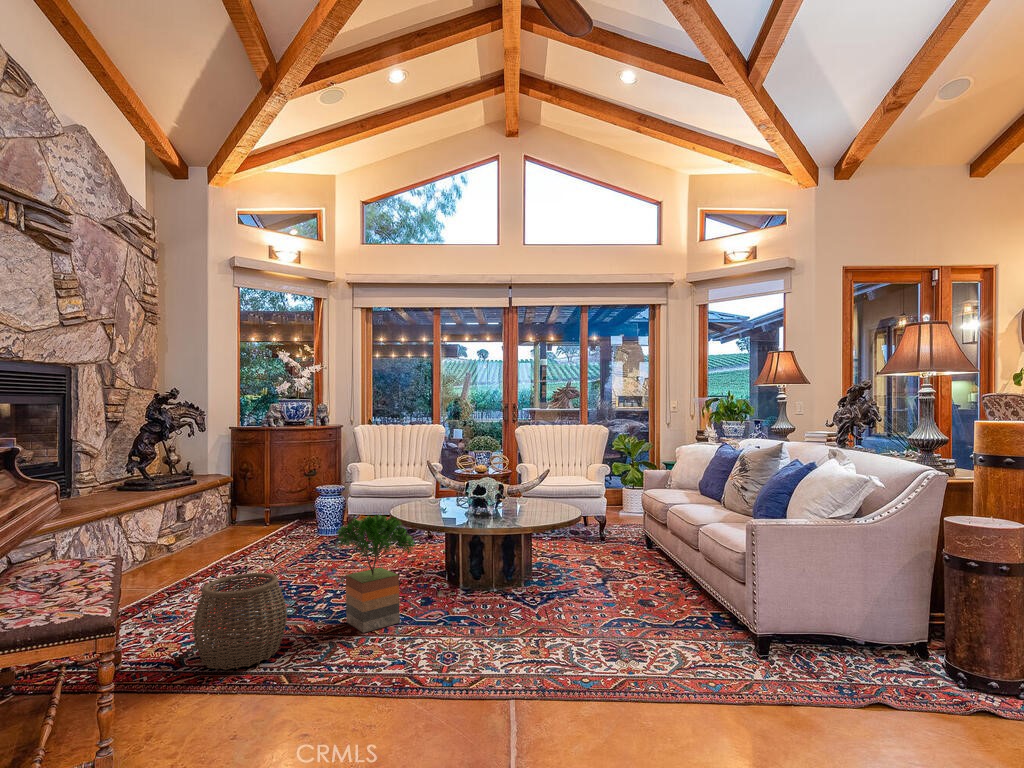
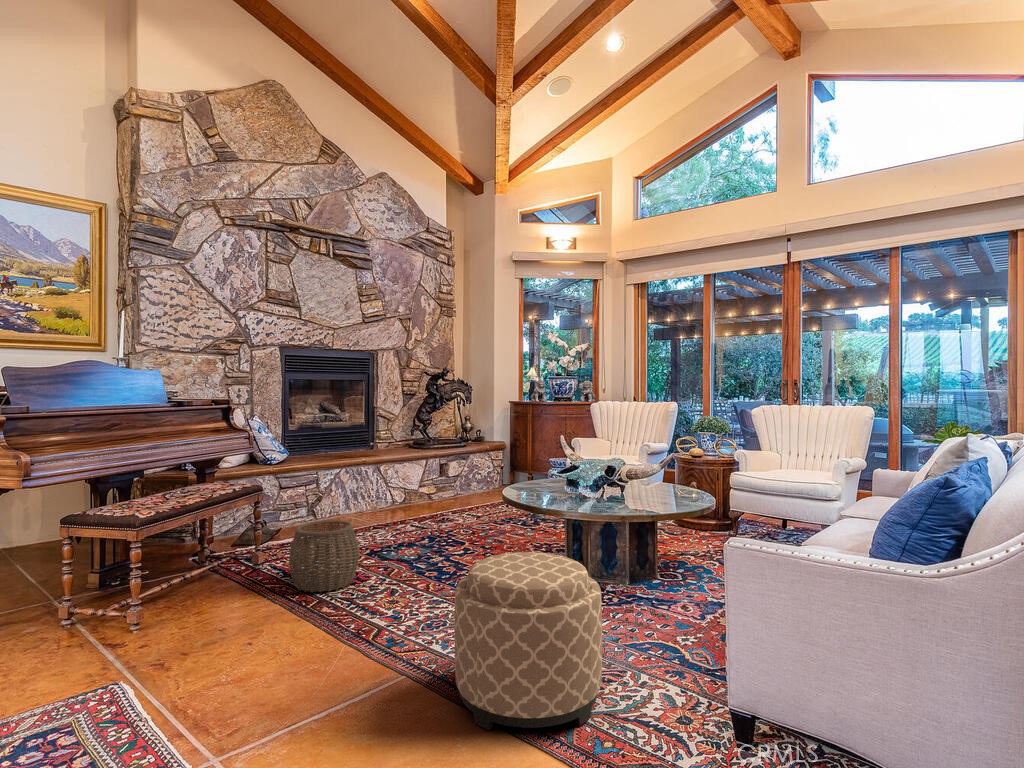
potted tree: present [336,515,415,633] -> none [402,487,469,594]
ottoman: none [546,540,673,688] -> present [454,552,602,730]

